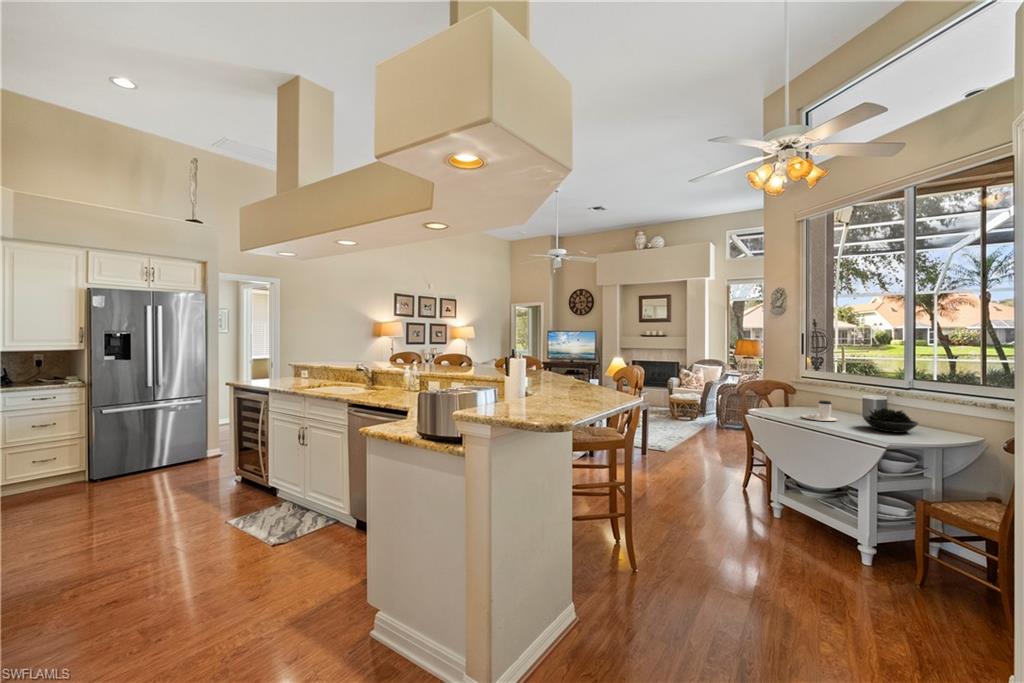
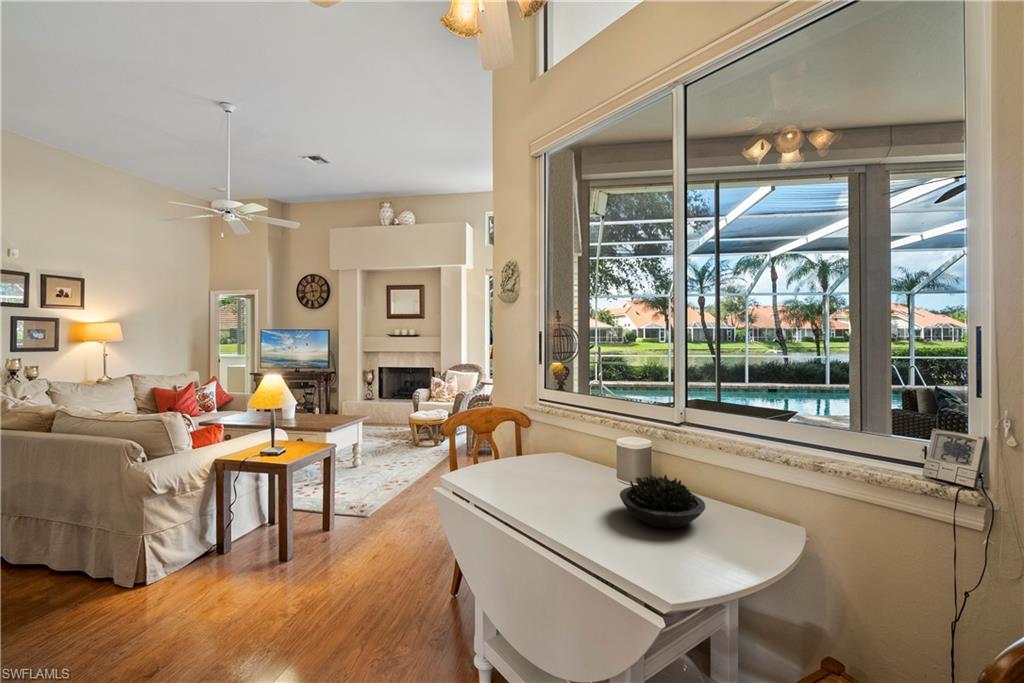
coffee cup: present [802,400,838,421] -> none [527,456,583,500]

